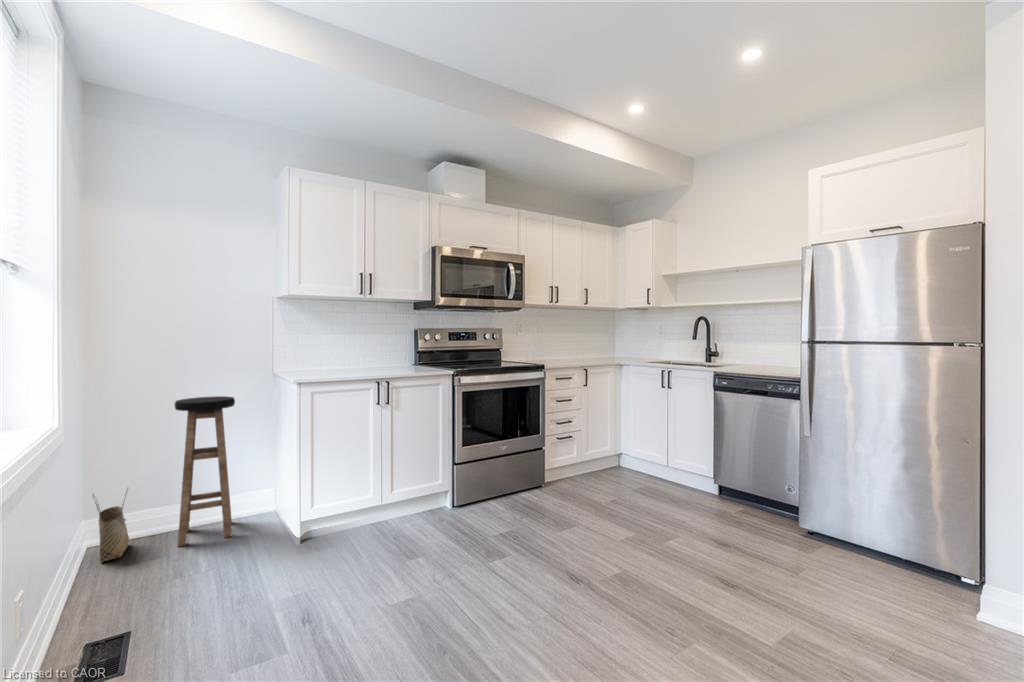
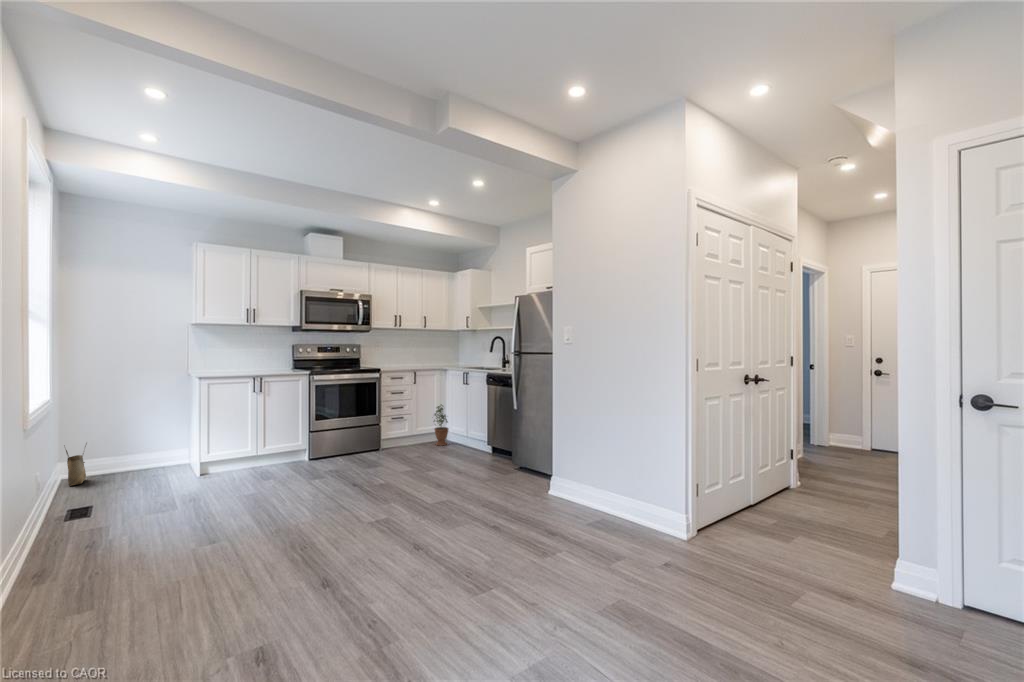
bar stool: present [175,396,235,546] -> none [119,388,159,479]
potted plant: none [611,415,635,478] -> present [434,405,448,446]

